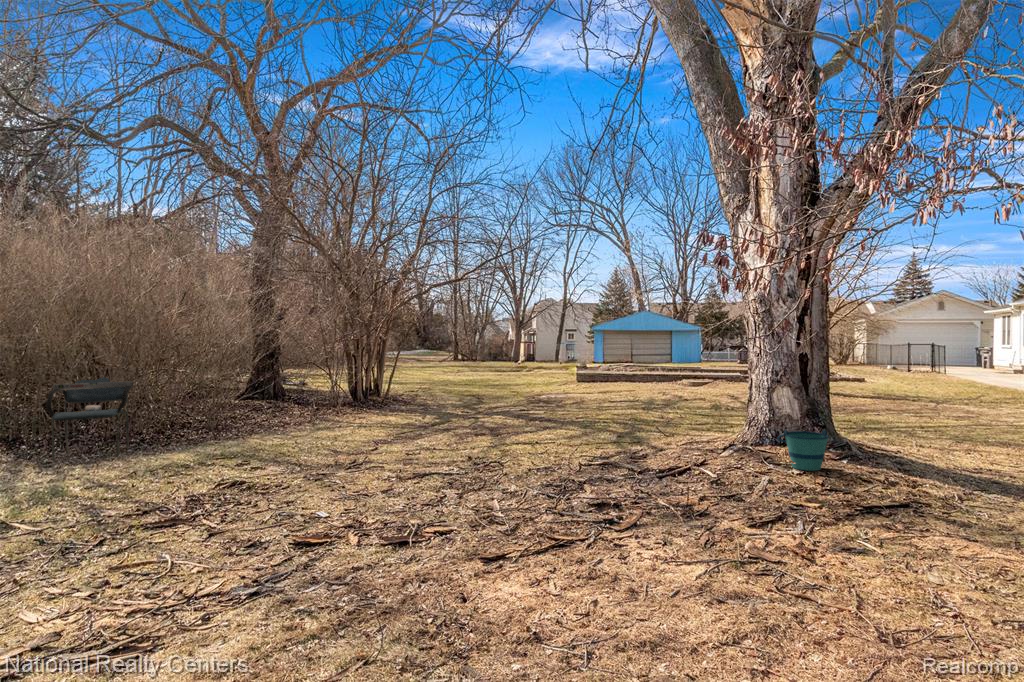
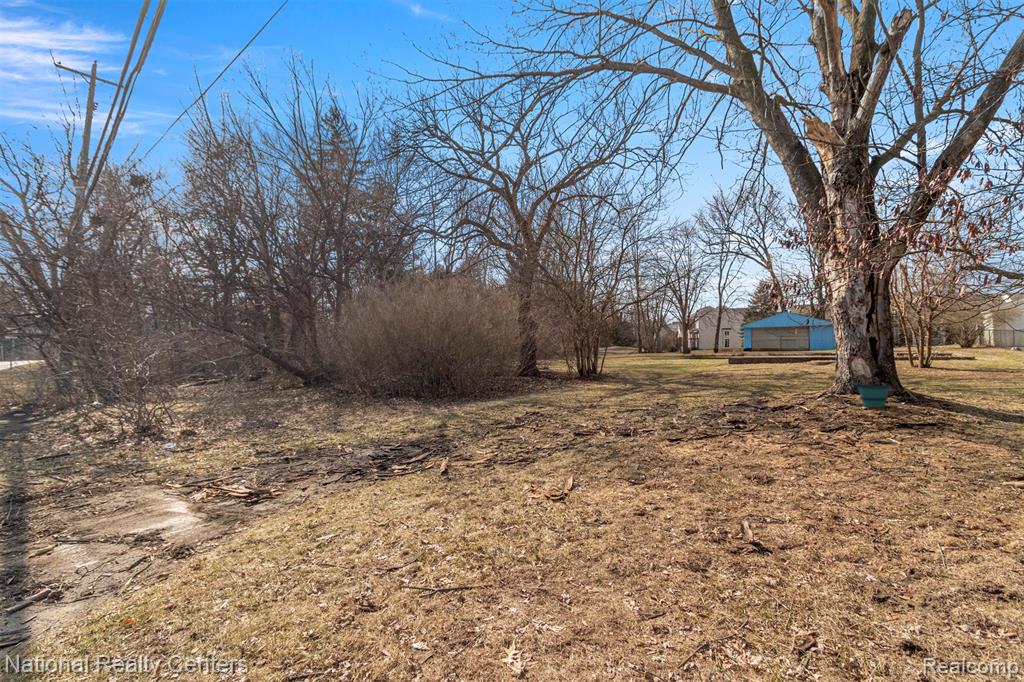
chair: present [46,377,133,463] -> none [461,363,491,402]

